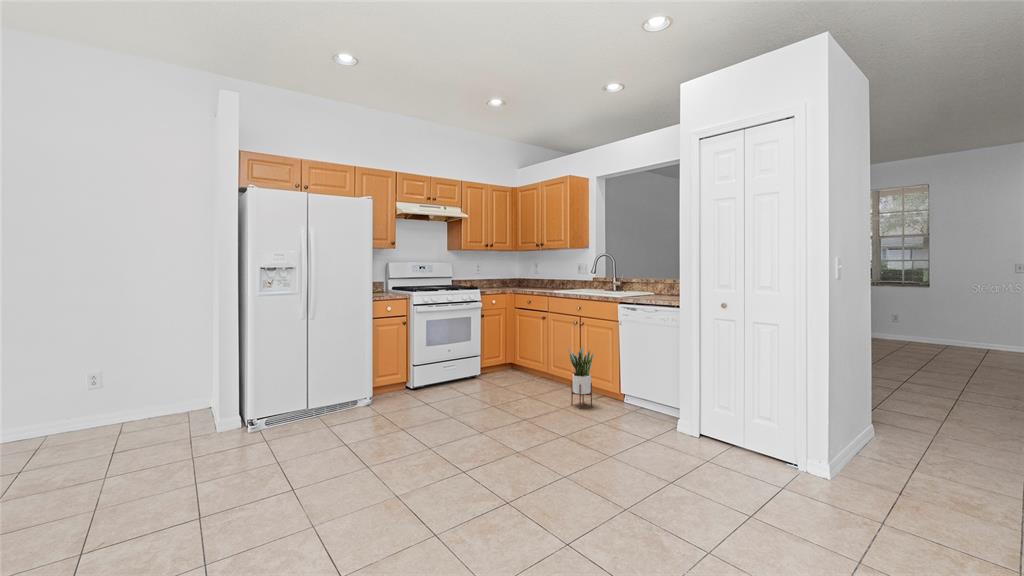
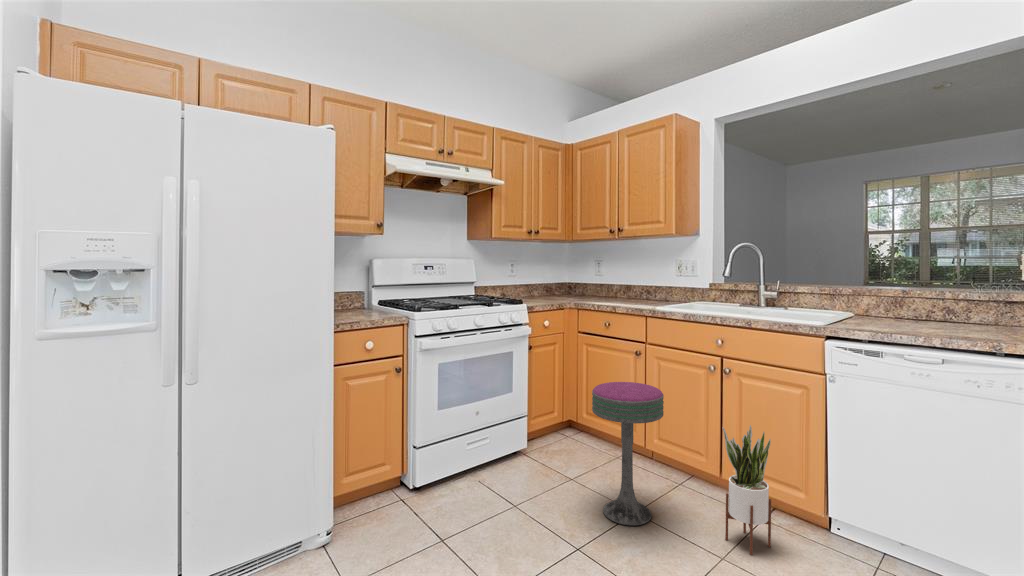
bar stool: none [508,329,545,401] -> present [592,382,664,526]

